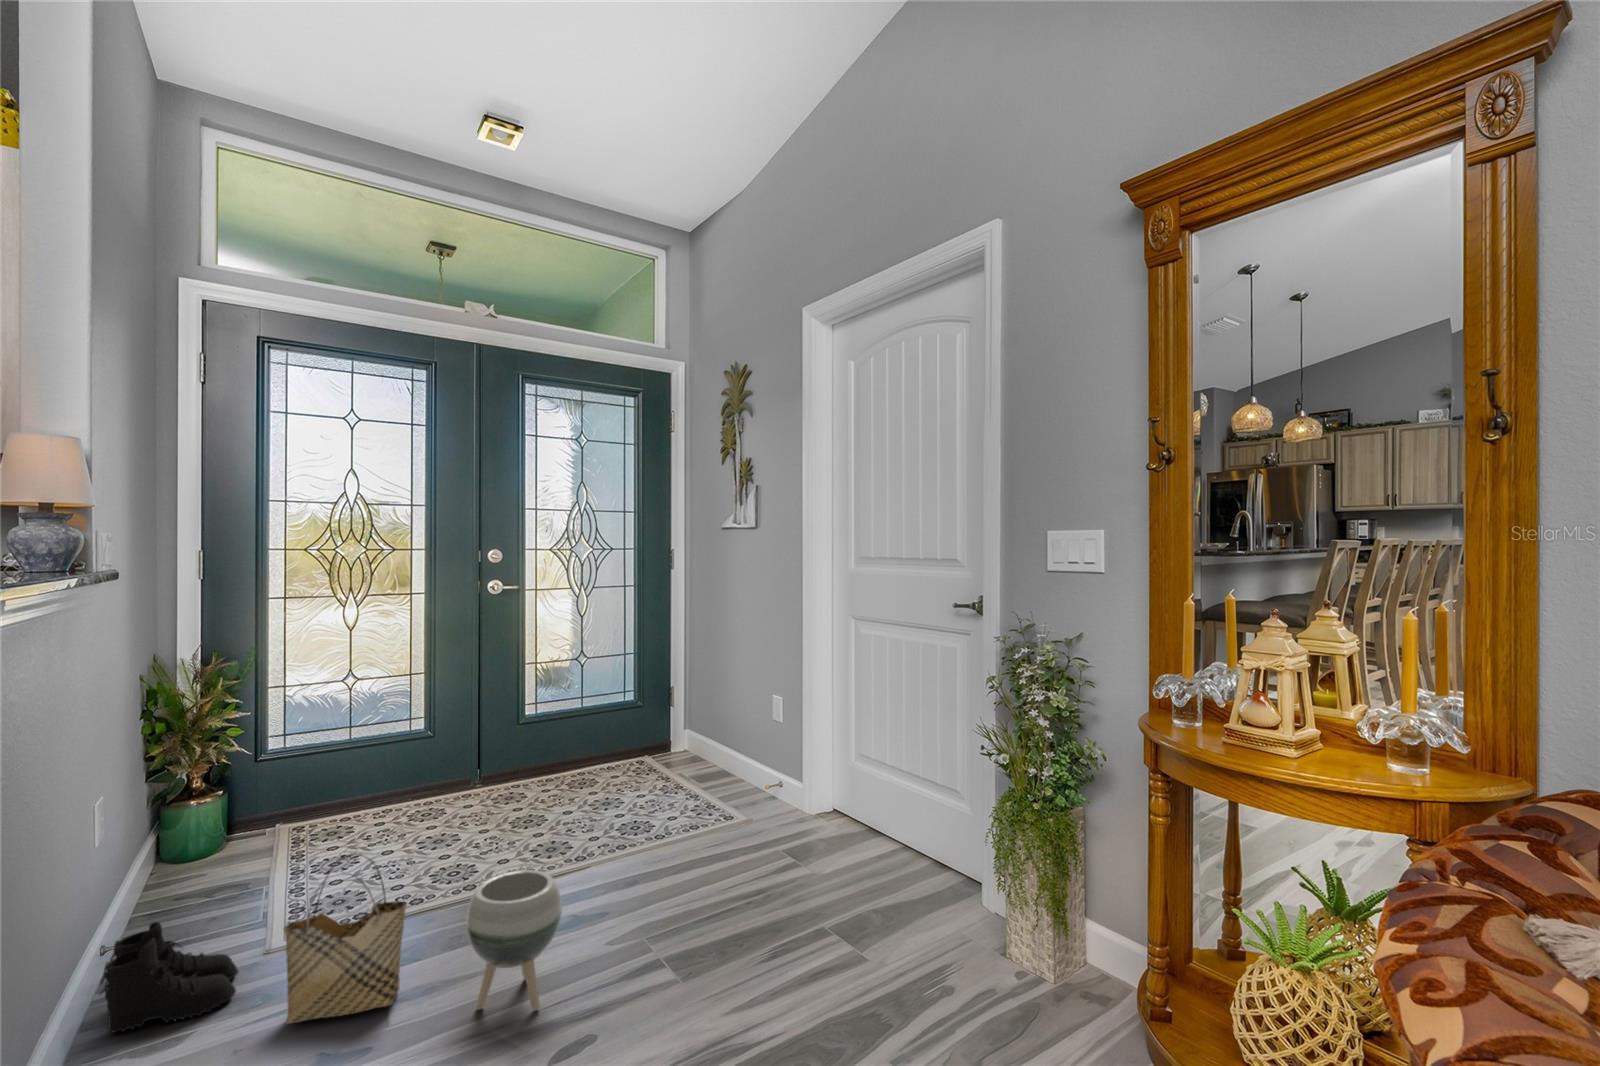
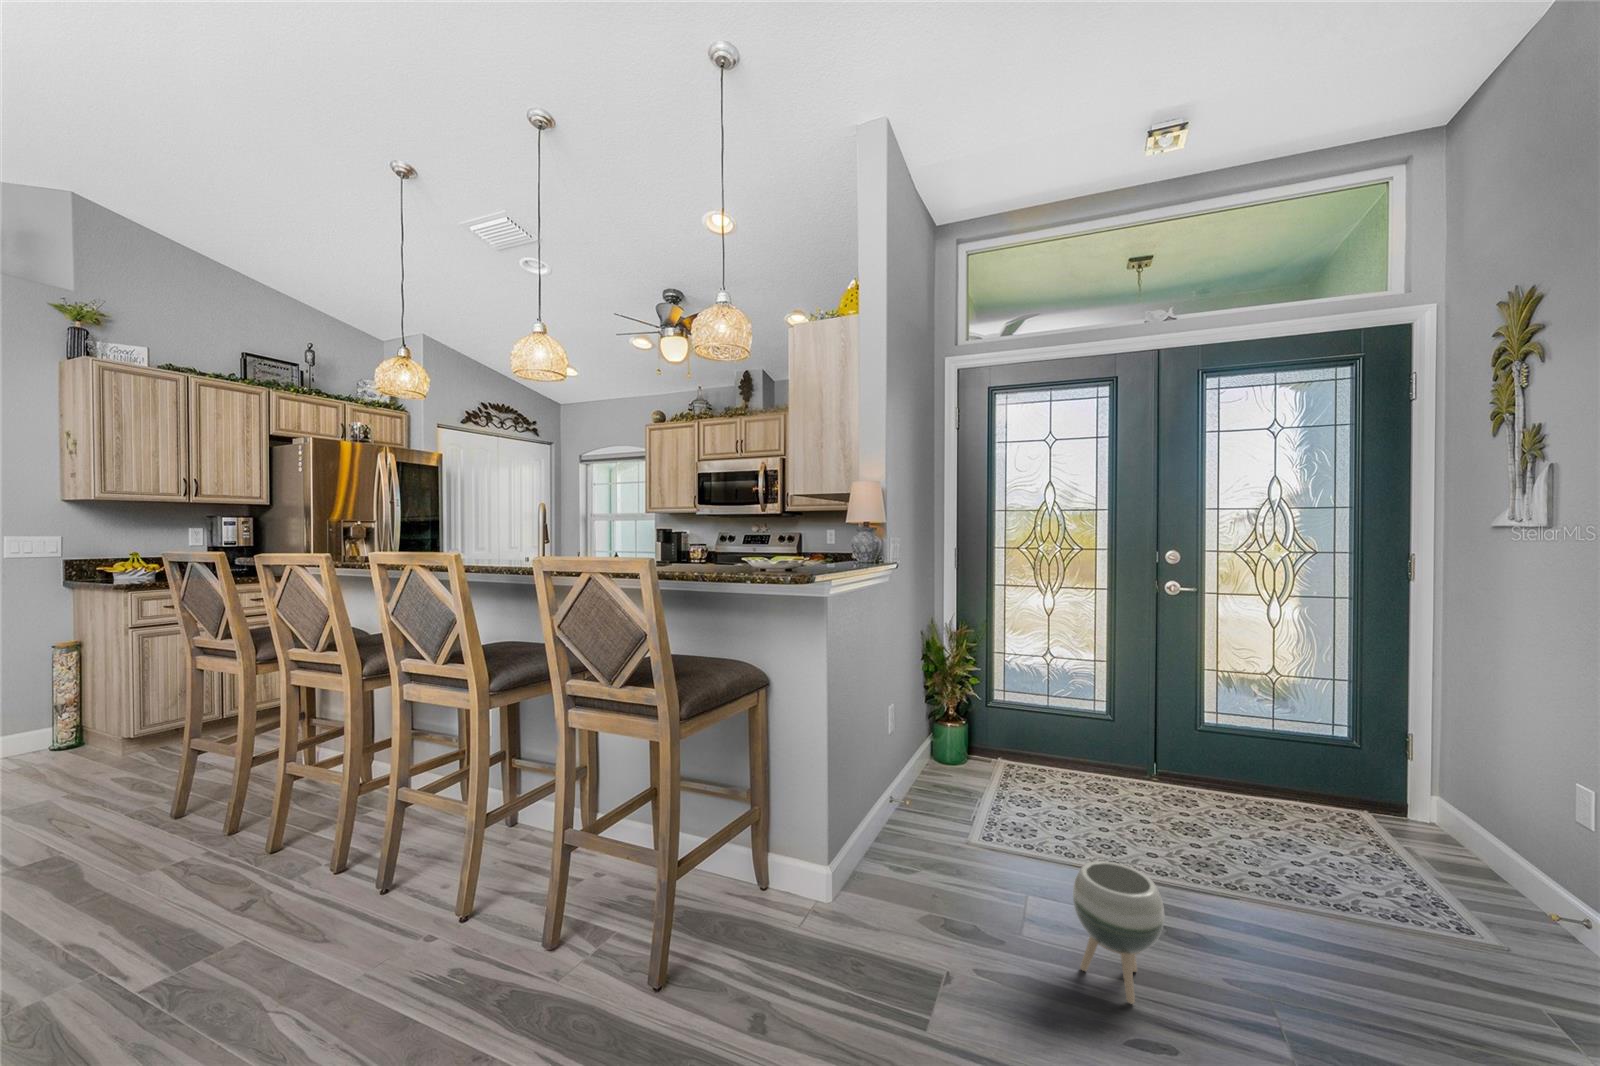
woven basket: present [283,853,407,1024] -> none [954,794,1037,925]
boots: present [100,922,239,1032] -> none [872,793,943,865]

